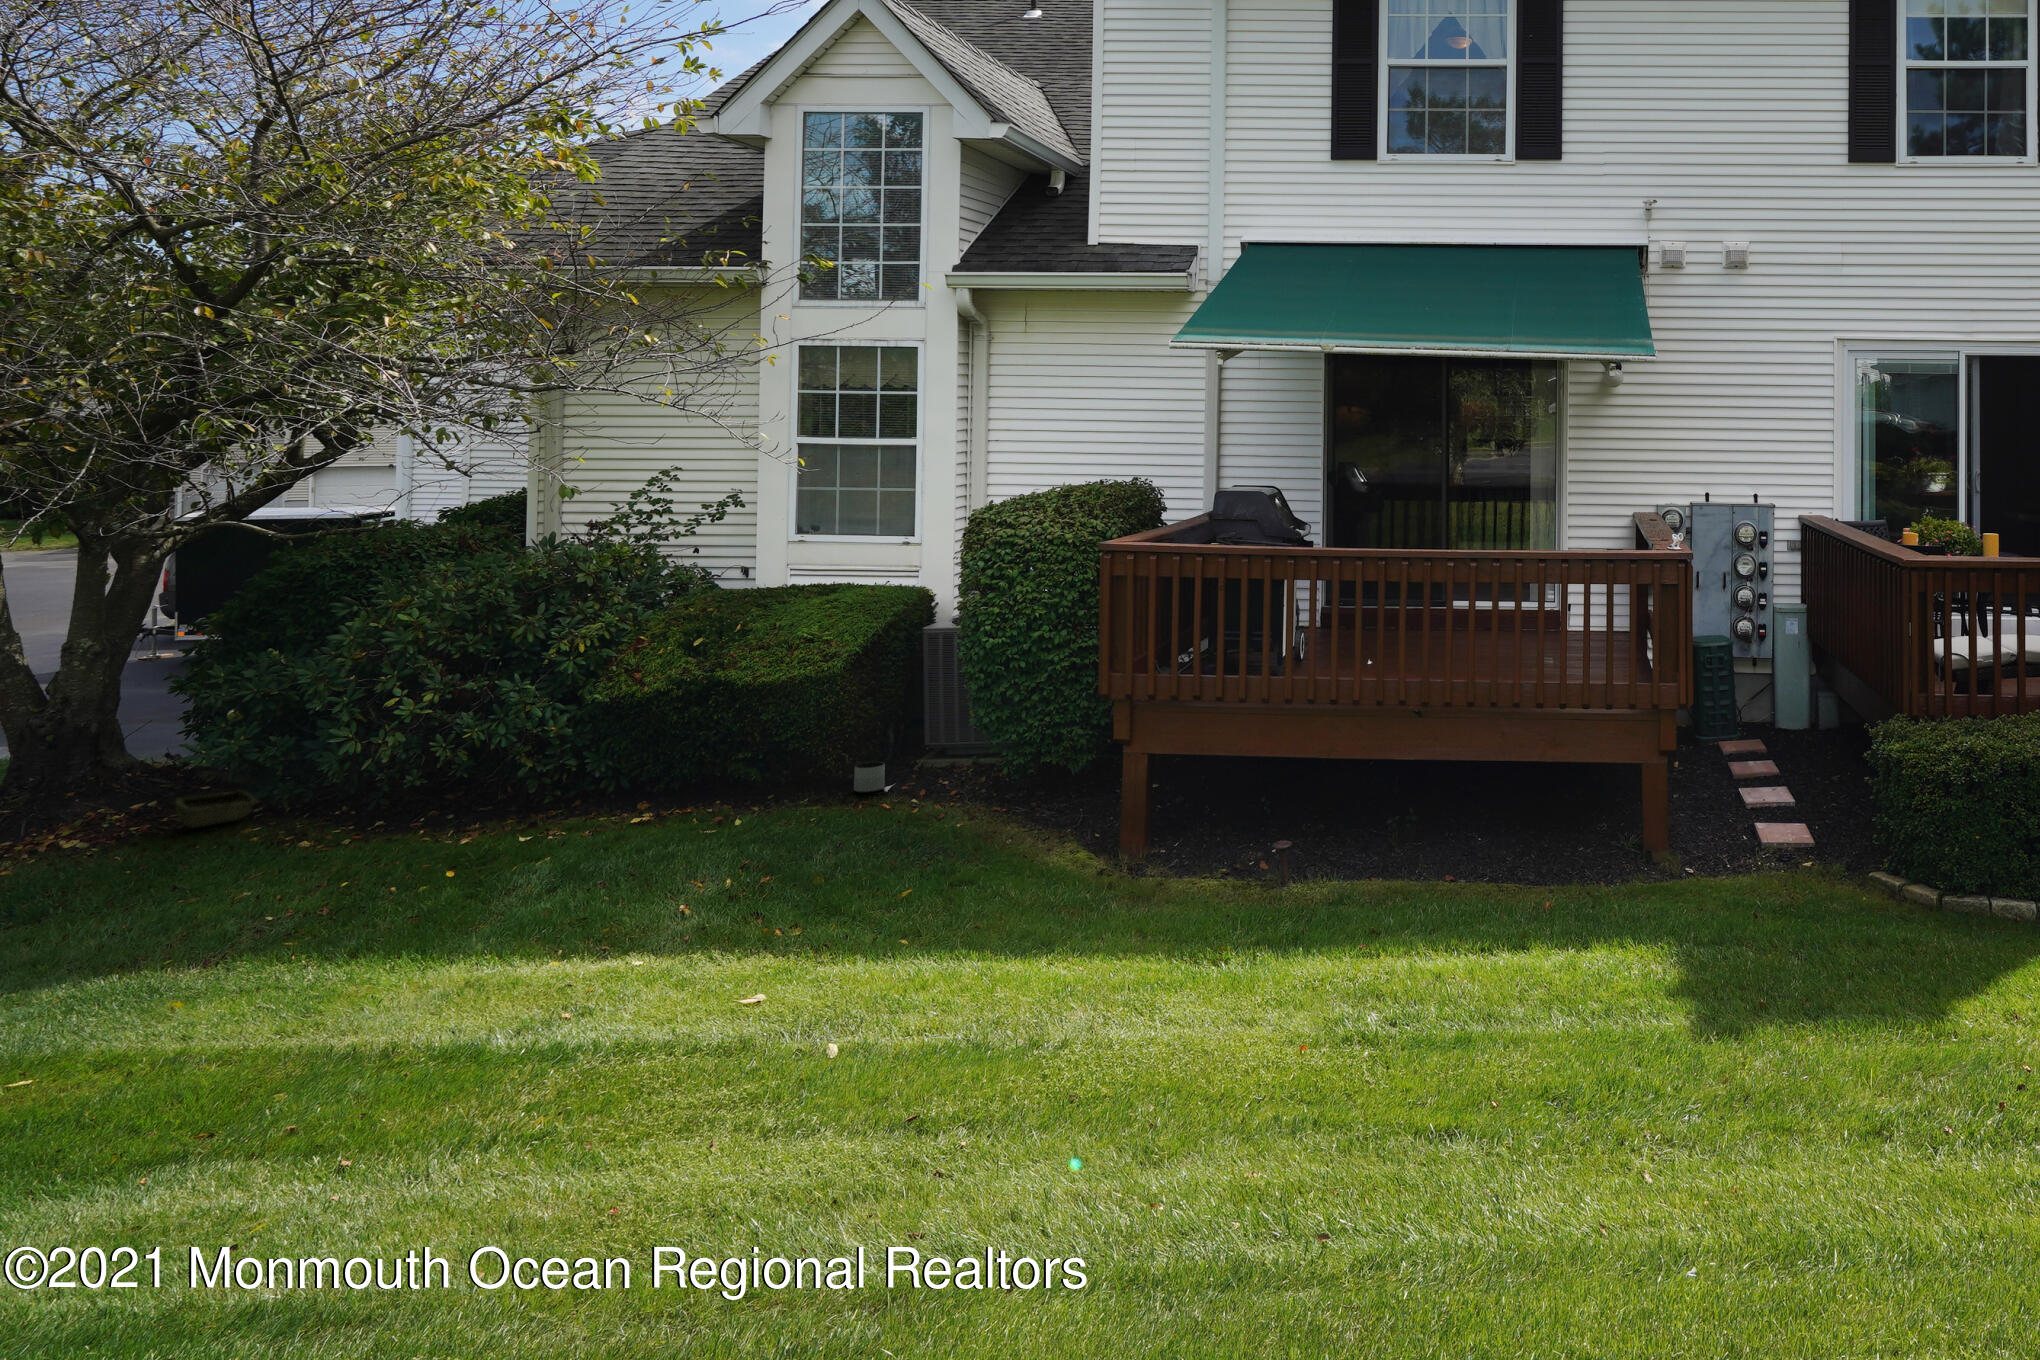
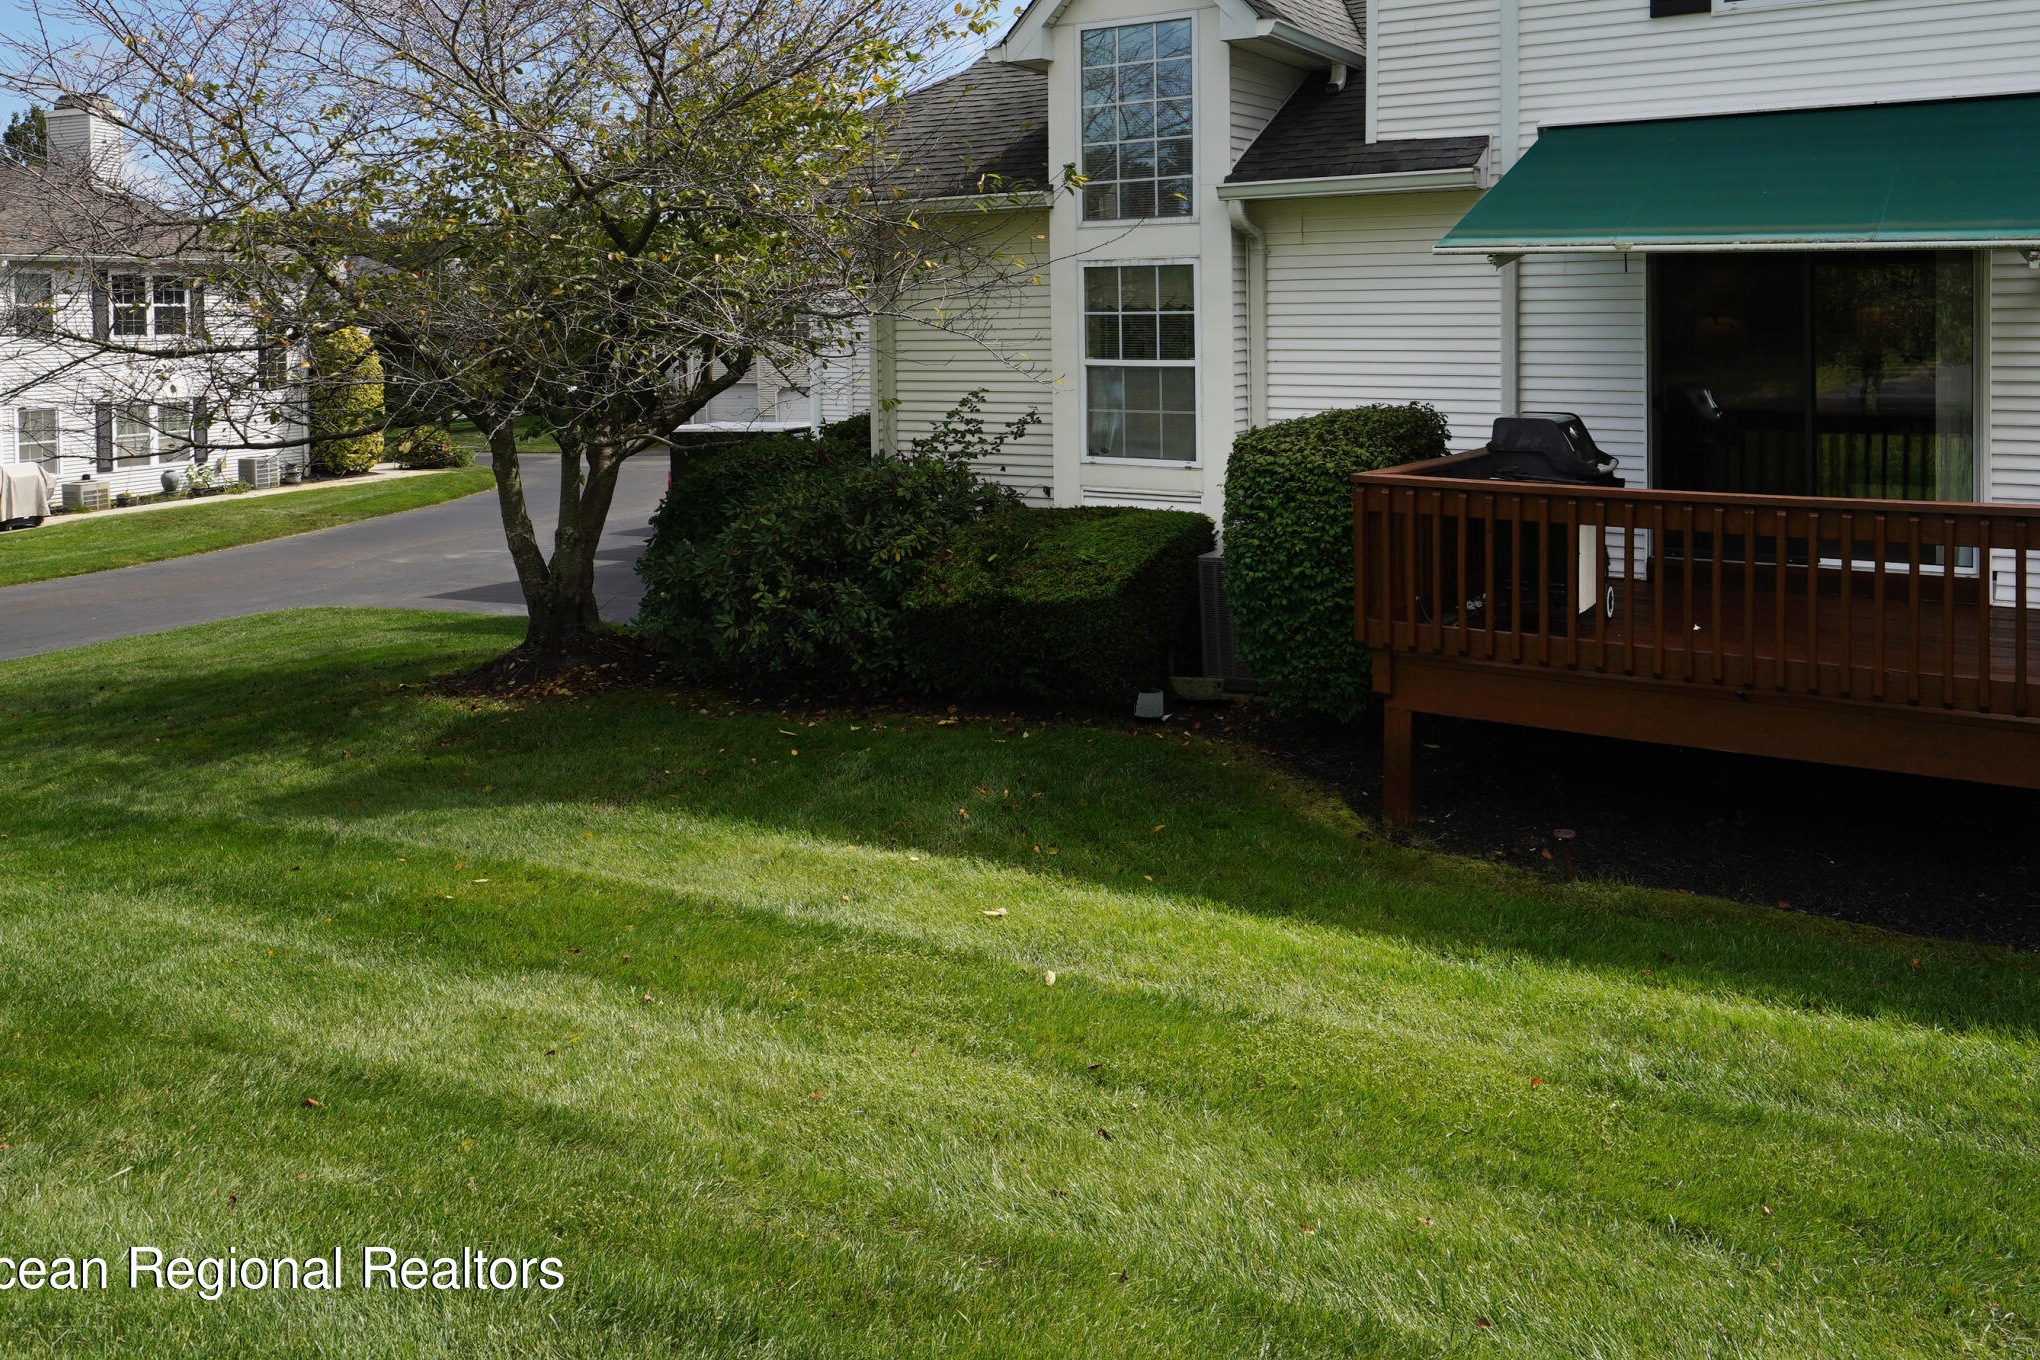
woven basket: present [176,791,256,828] -> present [1170,677,1225,701]

